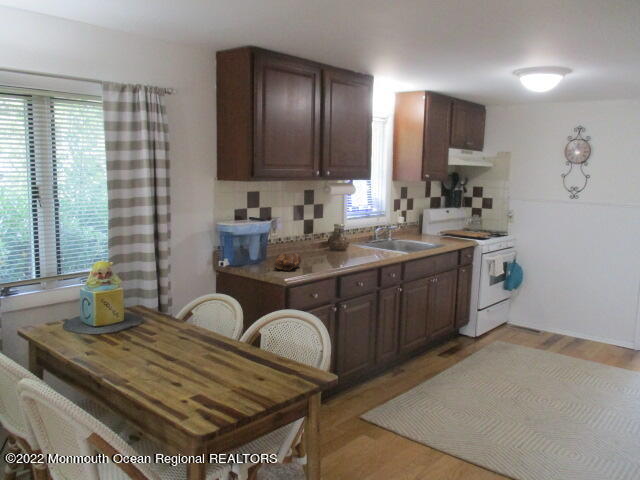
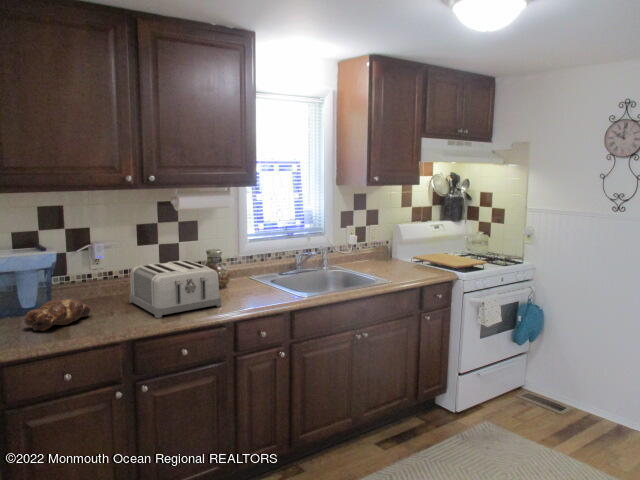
toaster: none [303,230,366,265] -> present [129,260,221,318]

